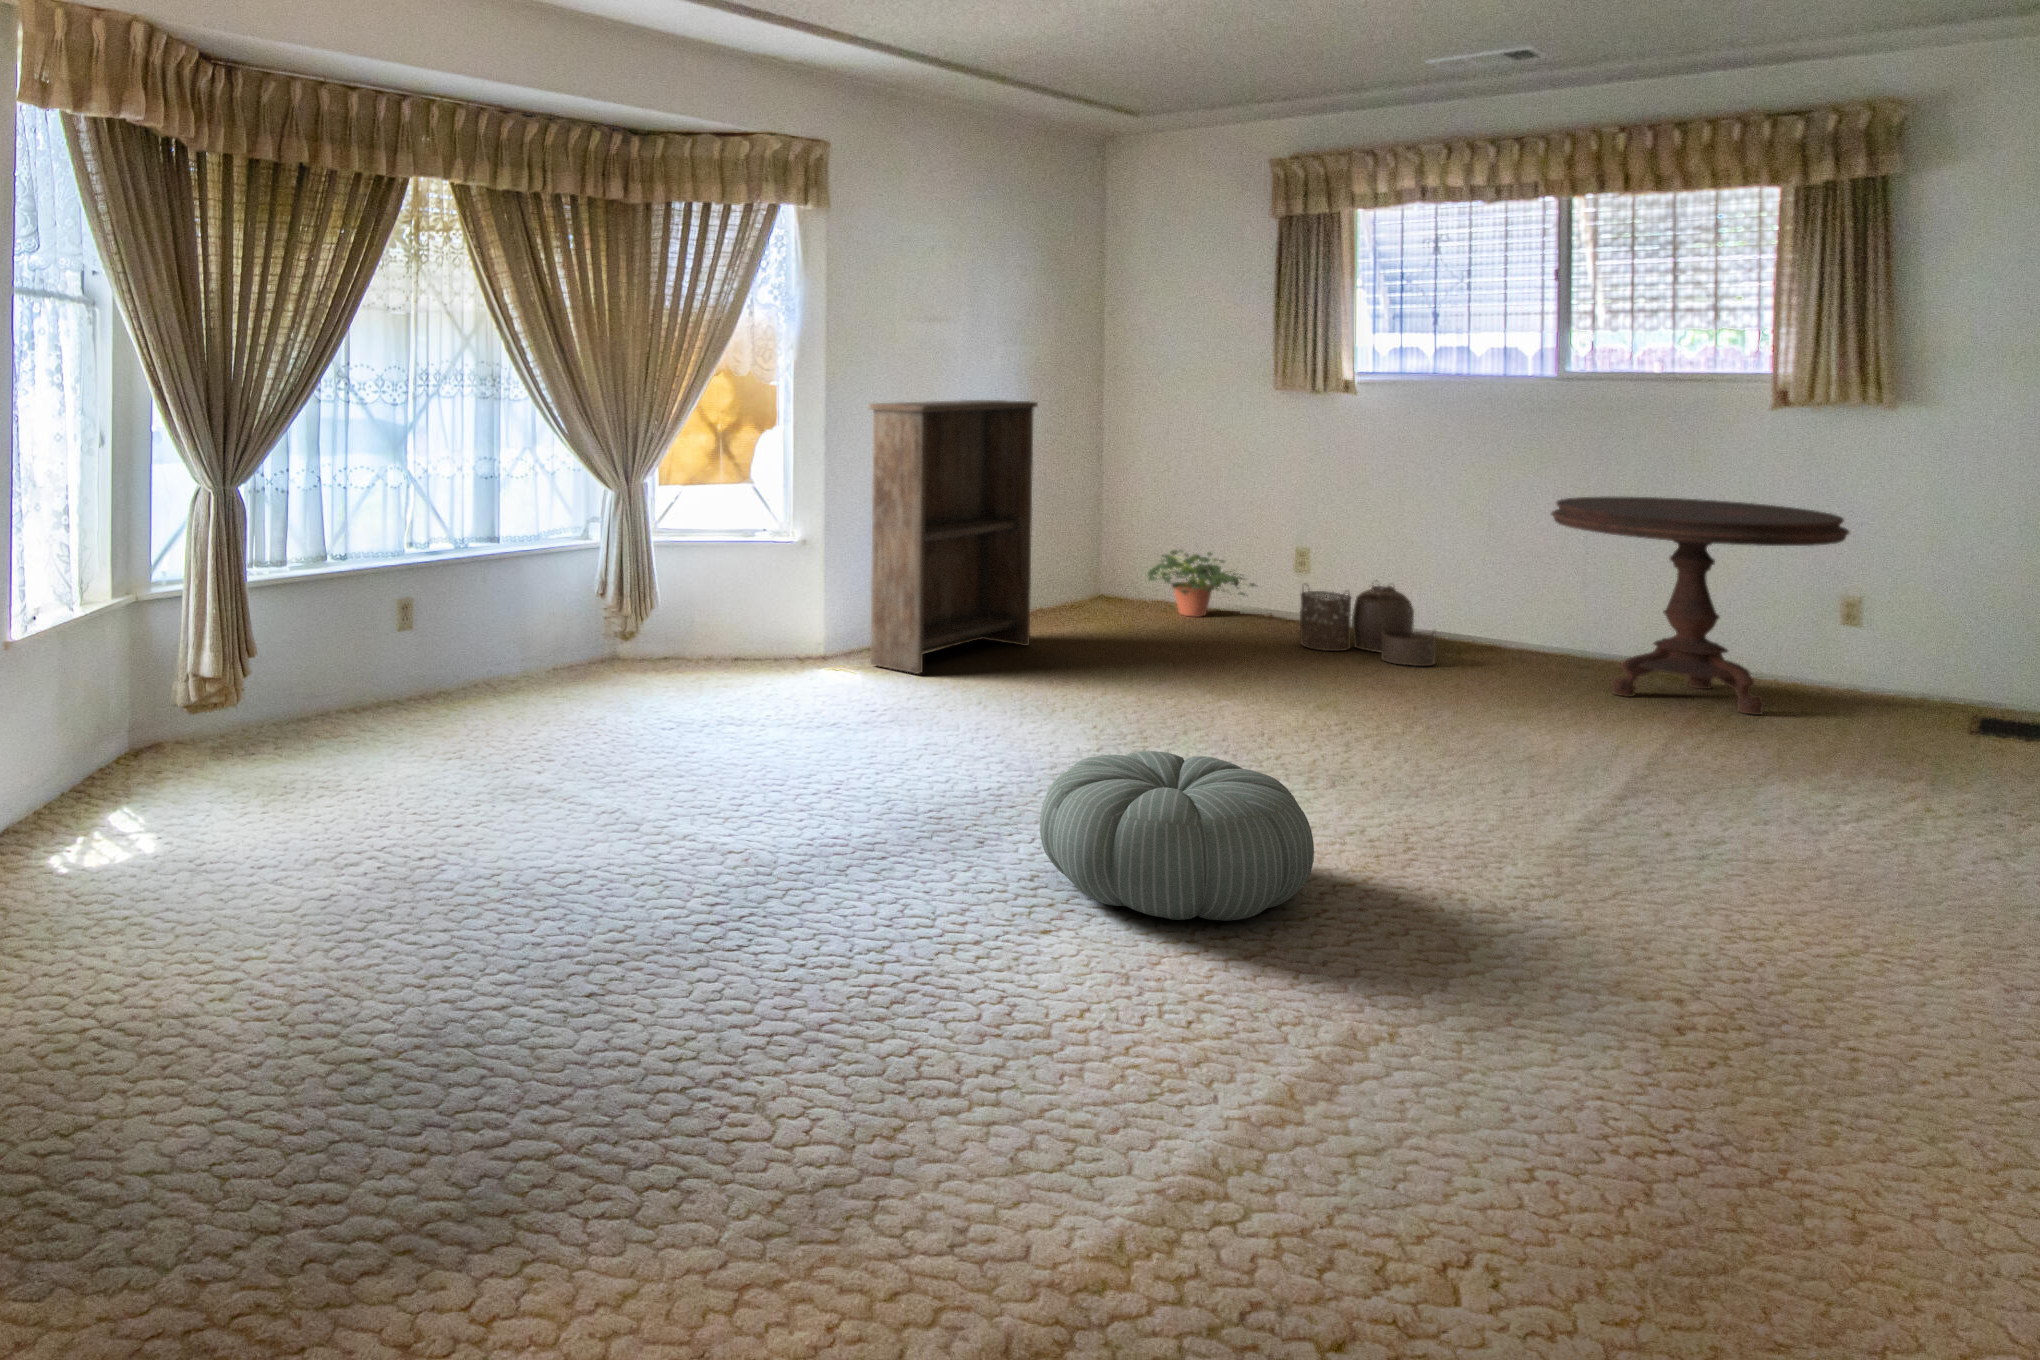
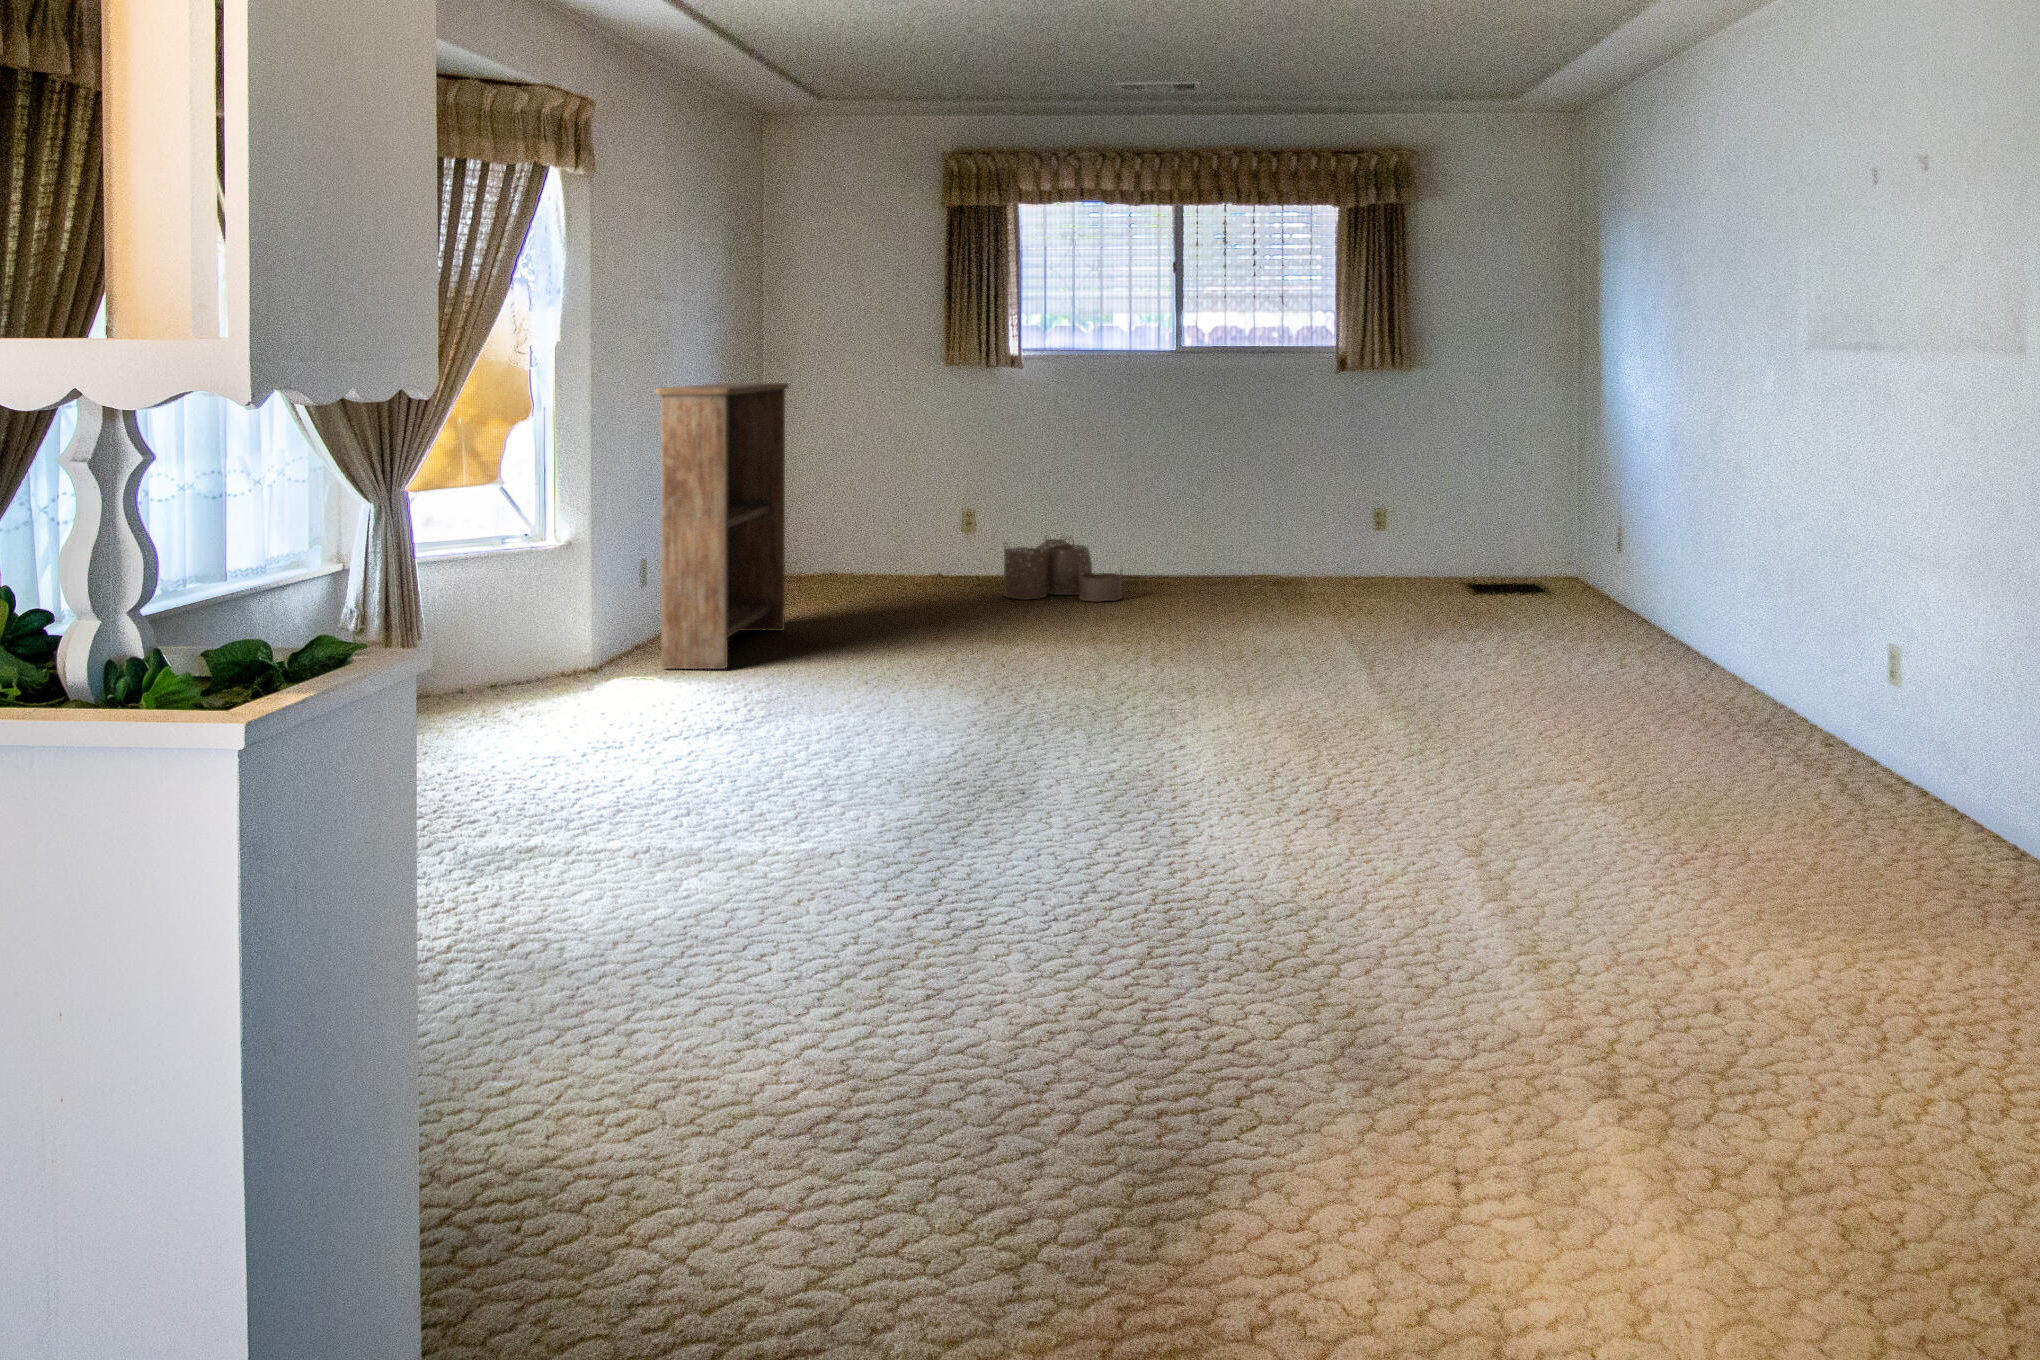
side table: present [1551,497,1849,715] -> none [1207,445,1404,602]
potted plant: present [1147,550,1255,617] -> none [841,525,942,587]
pouf: present [1040,751,1314,921] -> none [1080,671,1302,804]

